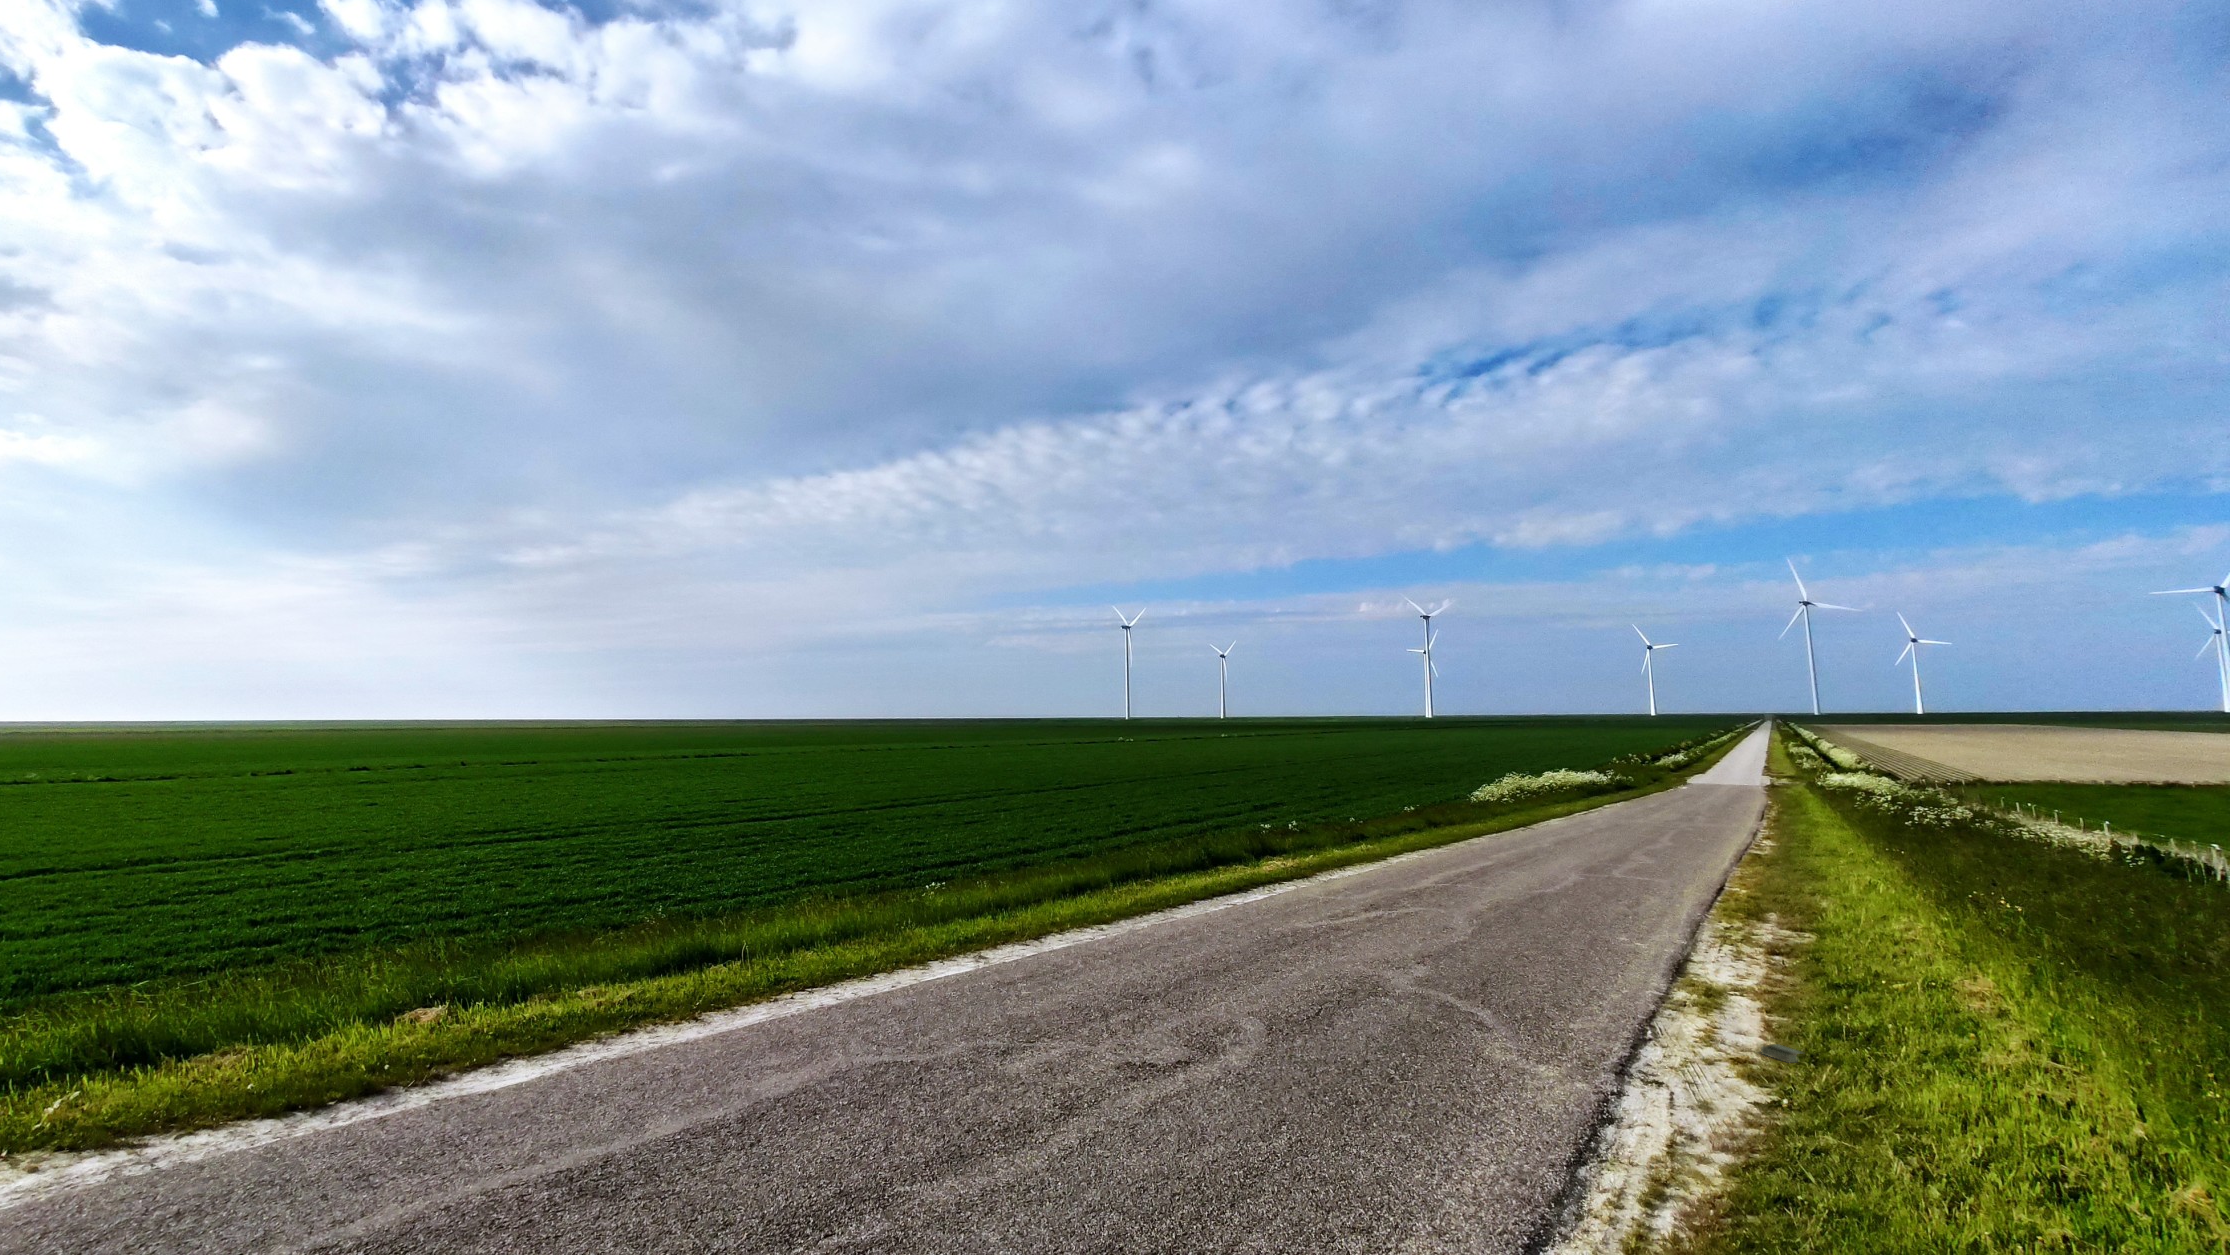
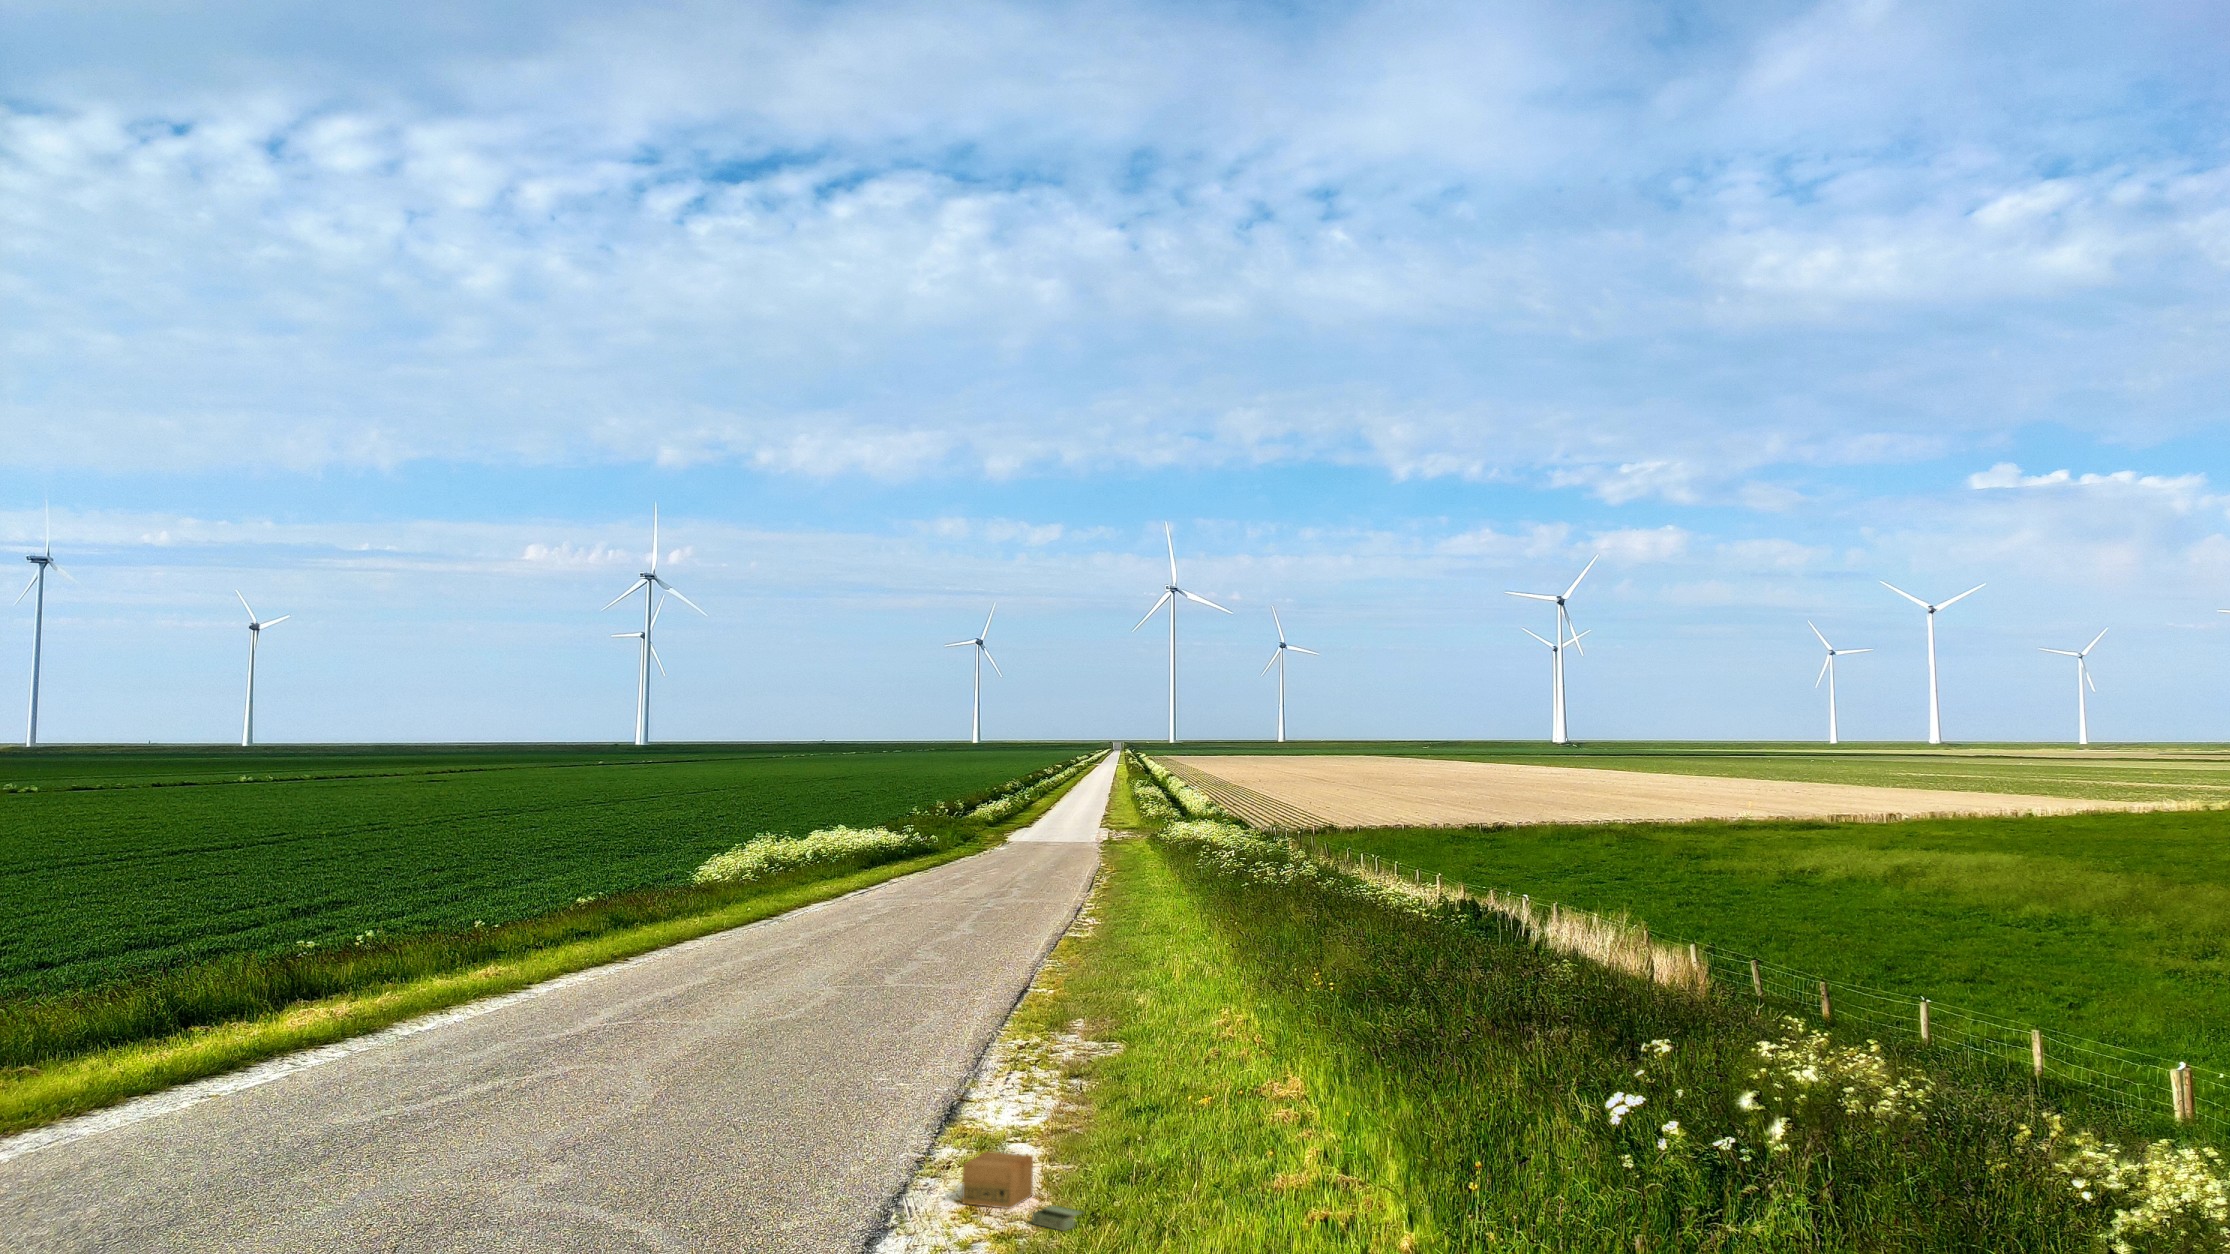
cardboard box: none [1700,999,1758,1042] -> present [962,1151,1033,1209]

